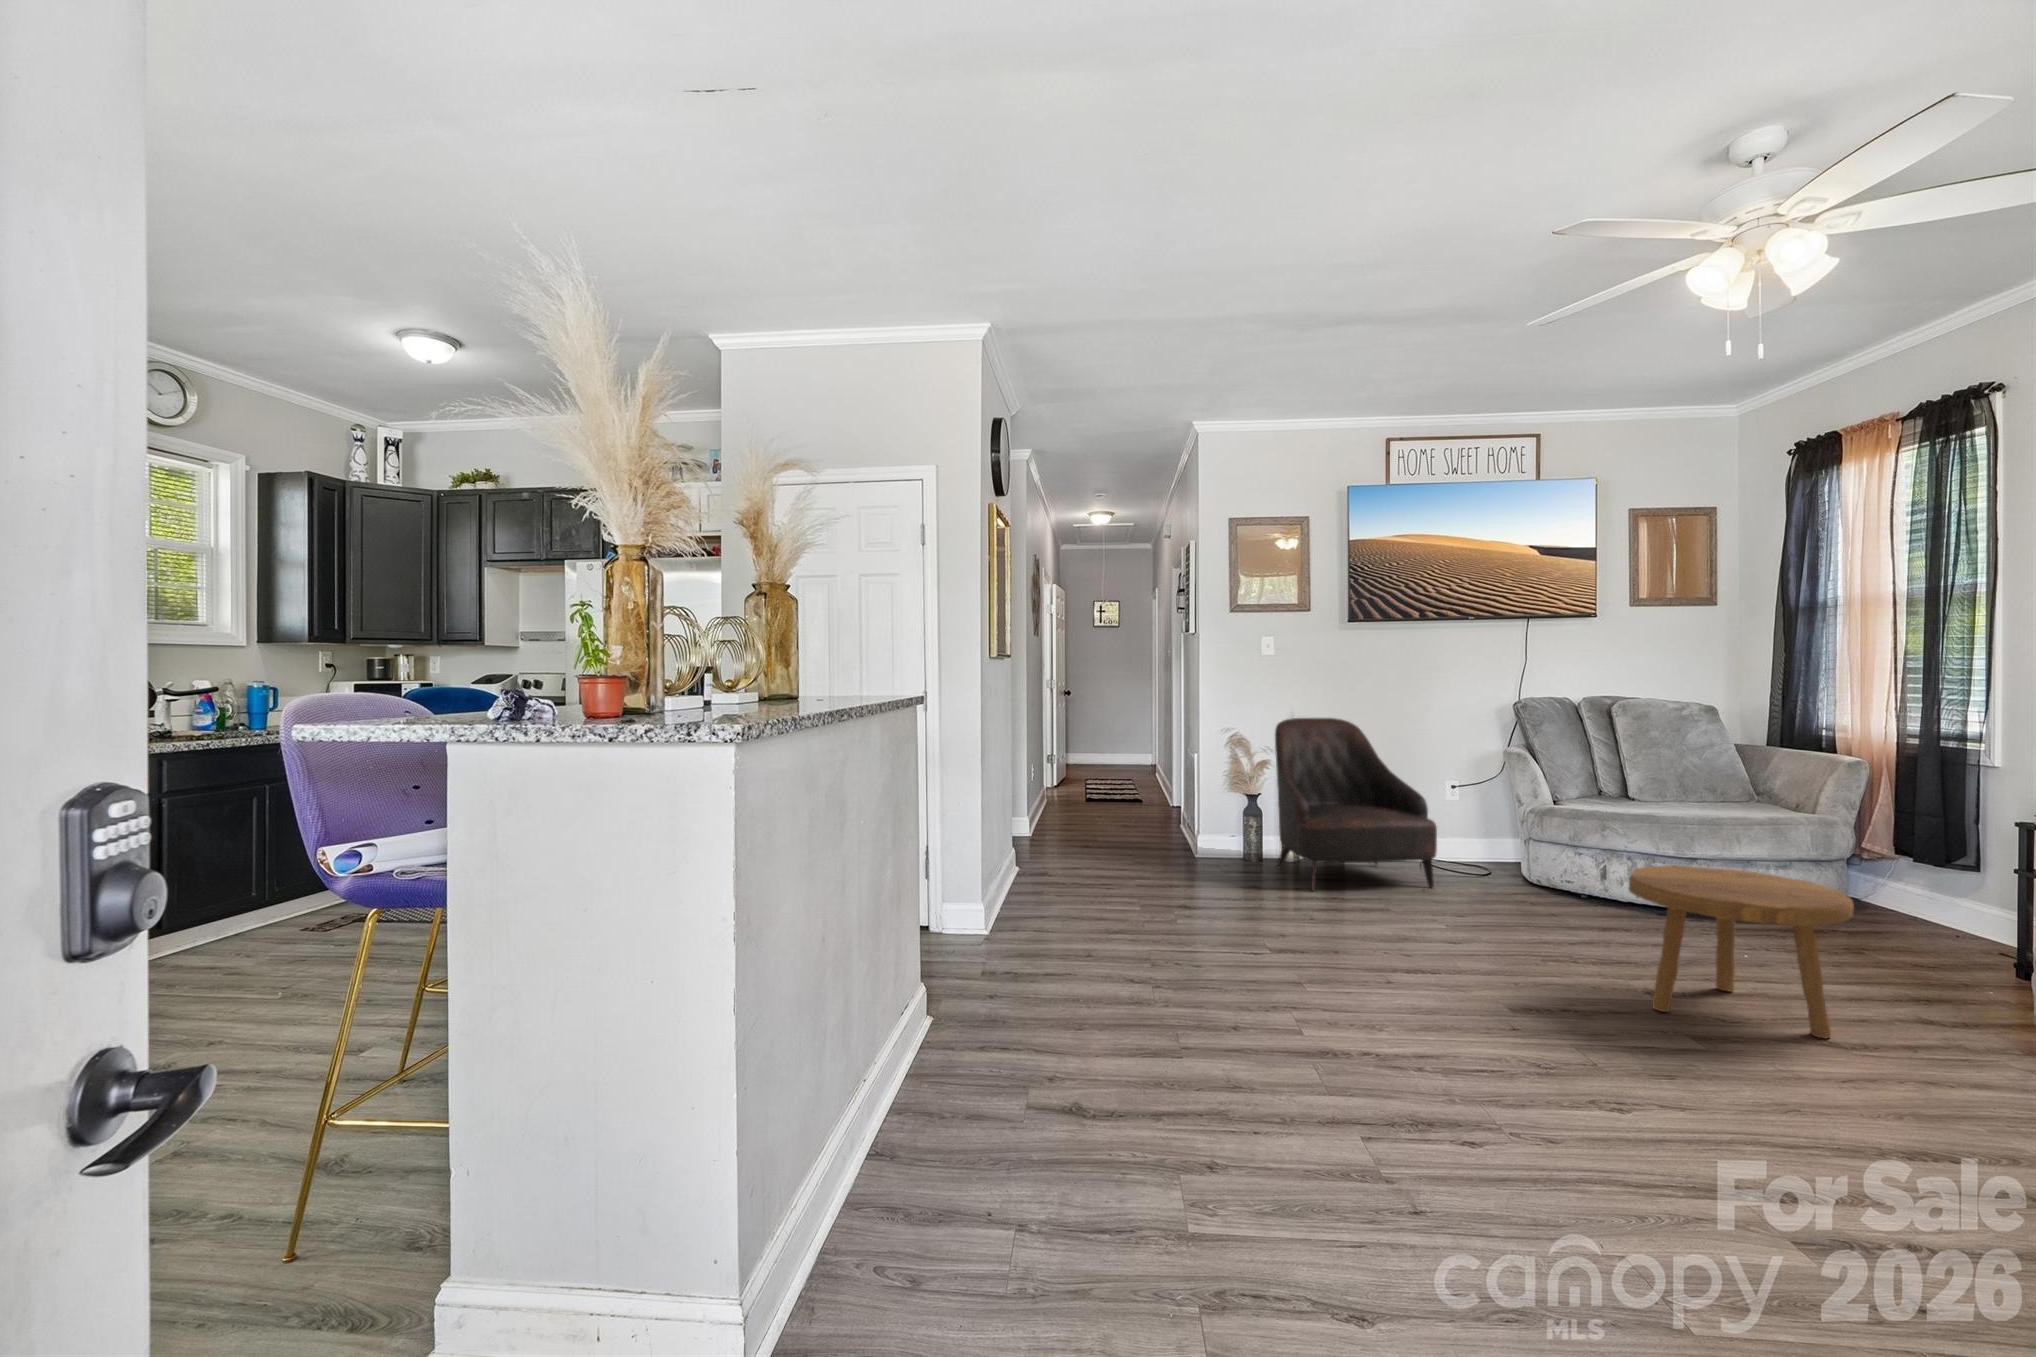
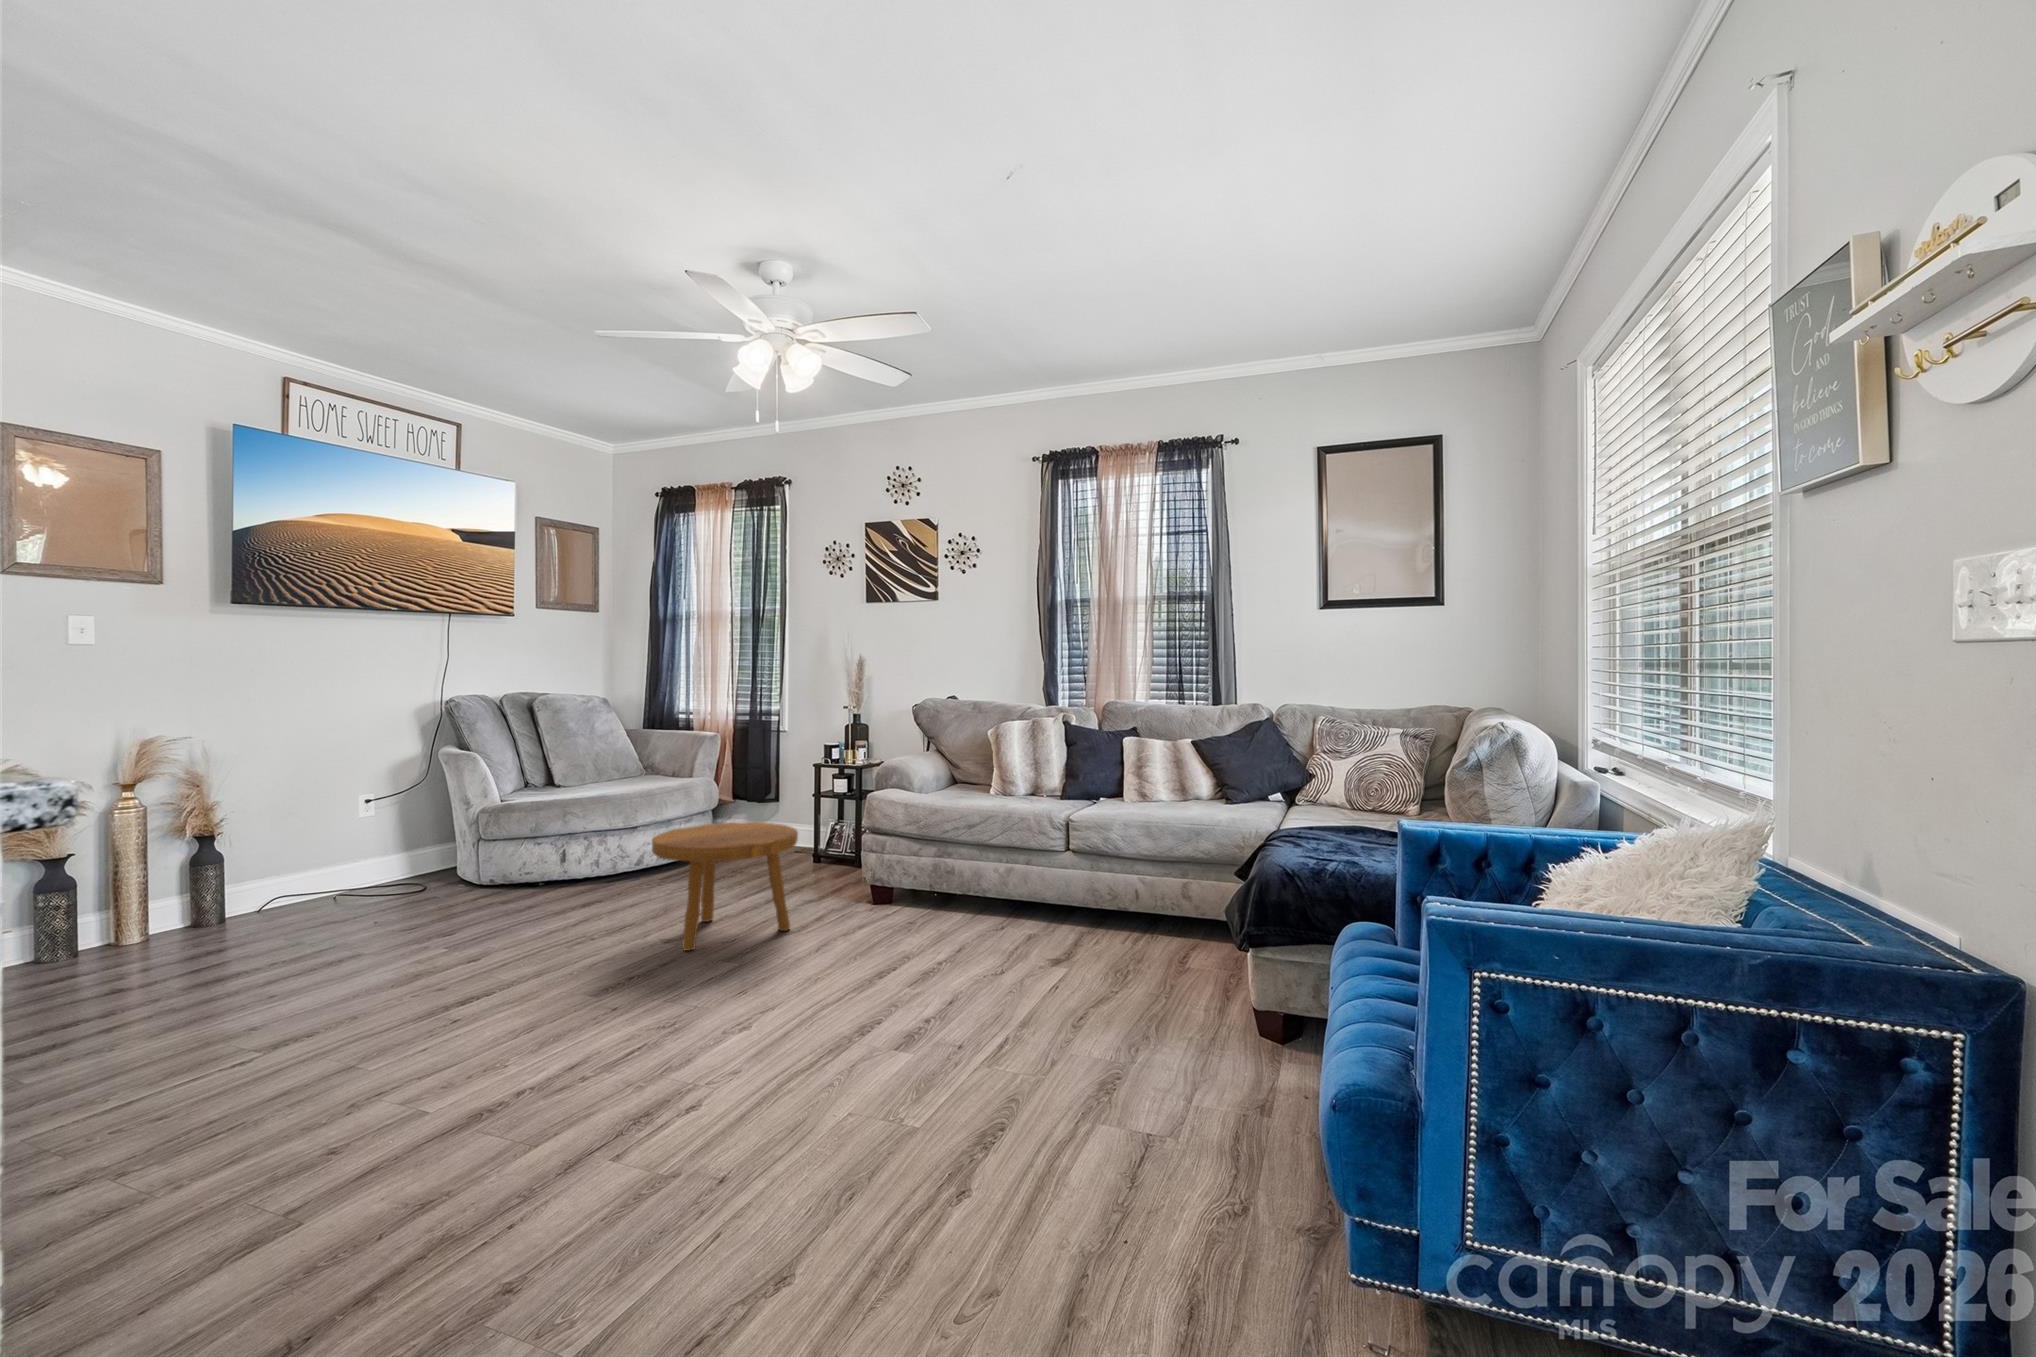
armchair: present [1275,718,1437,891] -> none [114,736,385,962]

